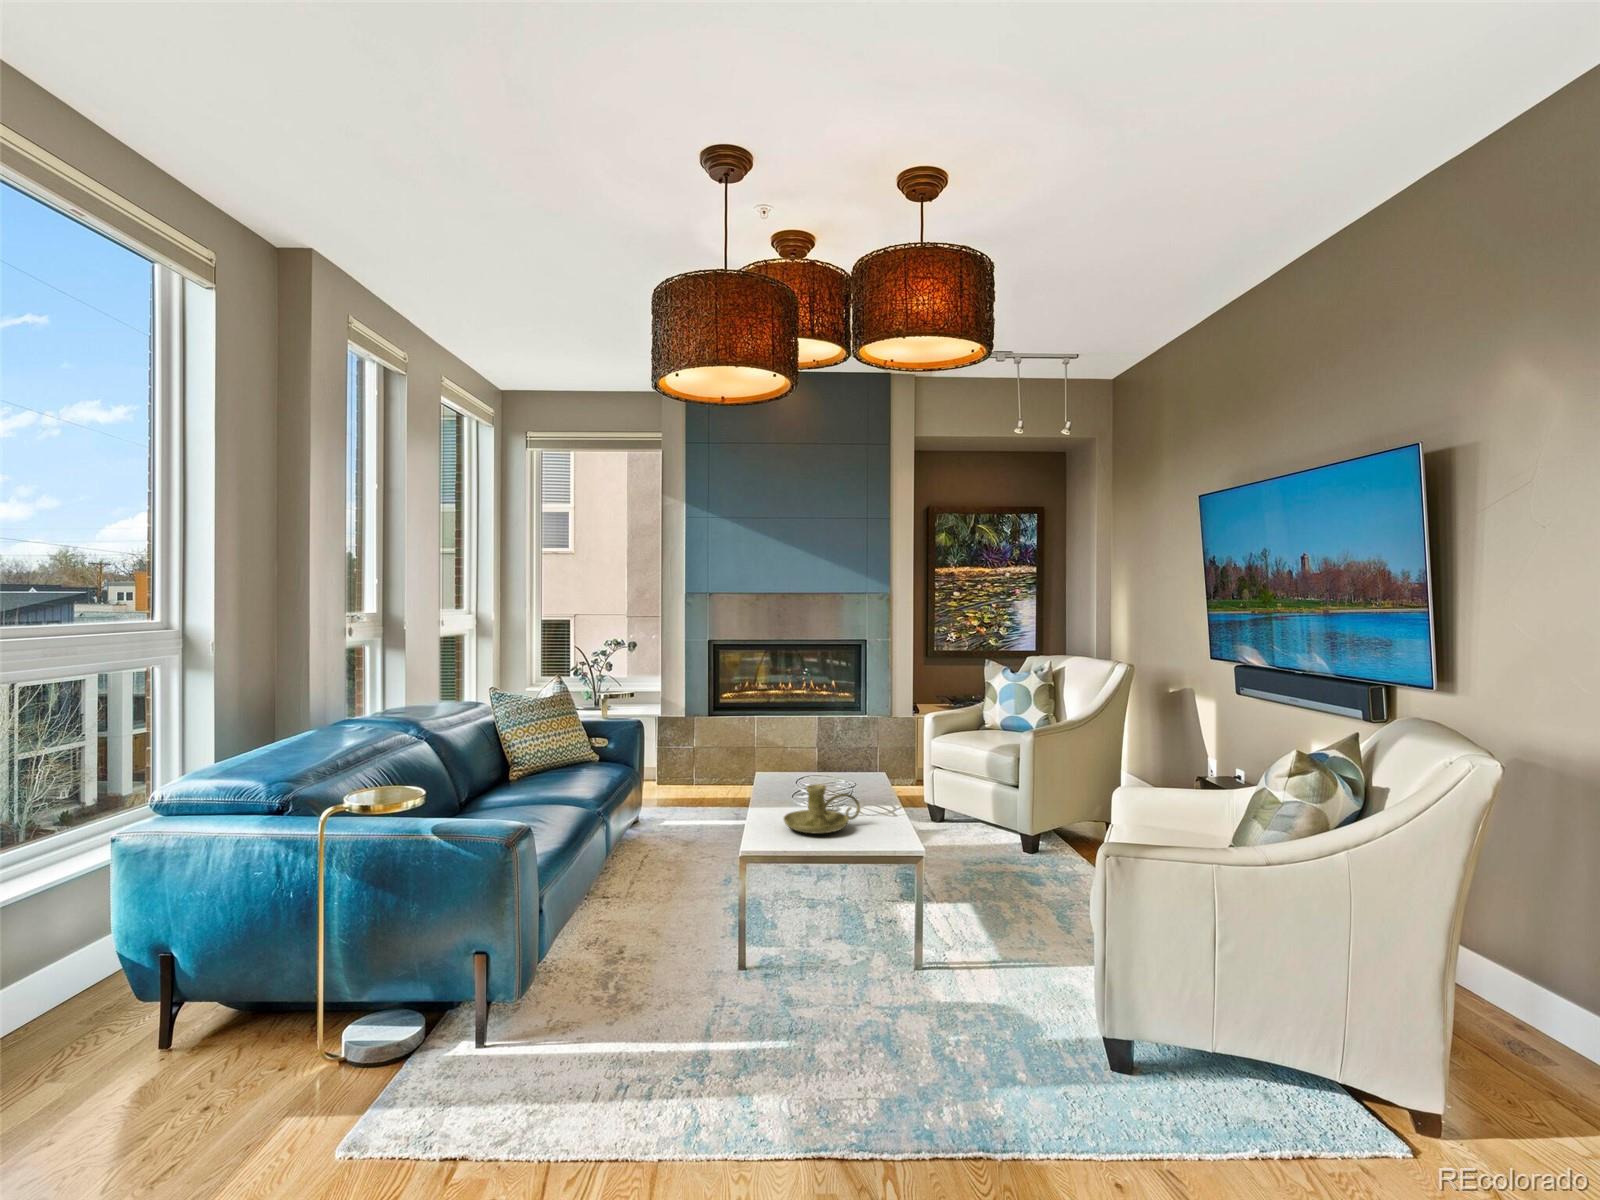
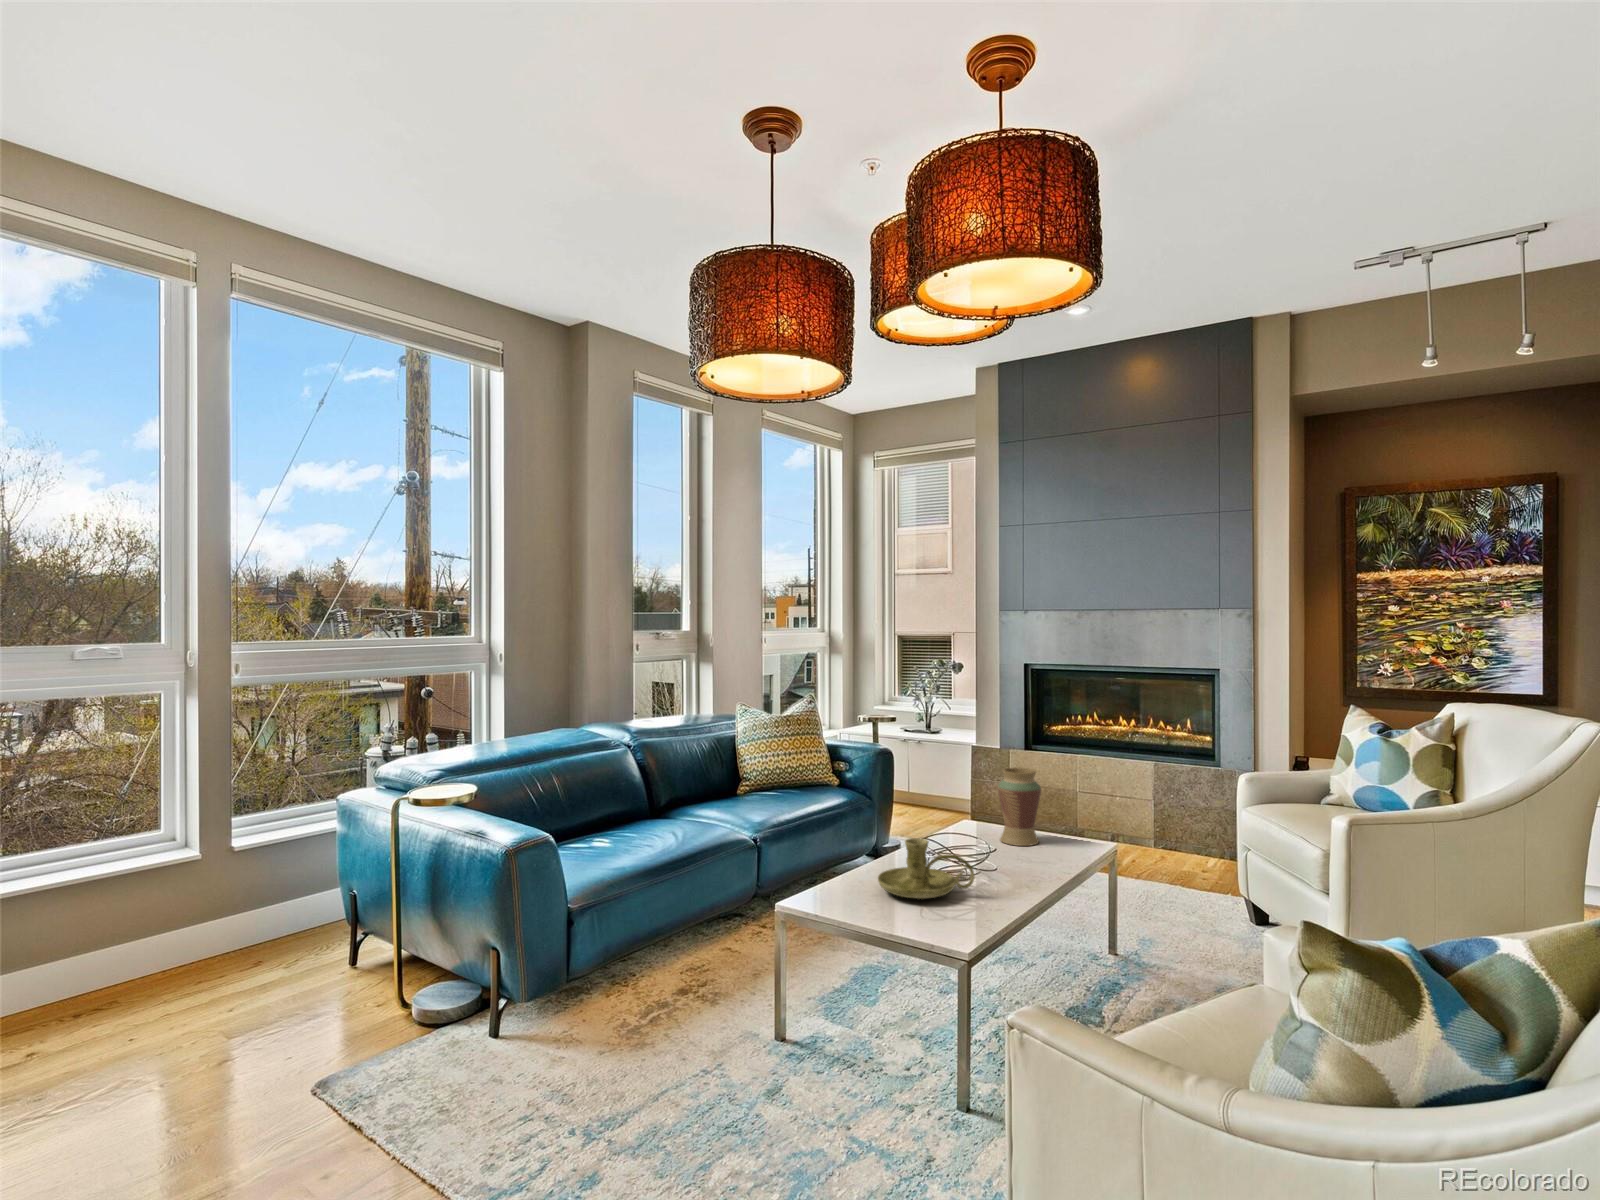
vase: none [802,723,837,787] -> present [998,767,1041,846]

